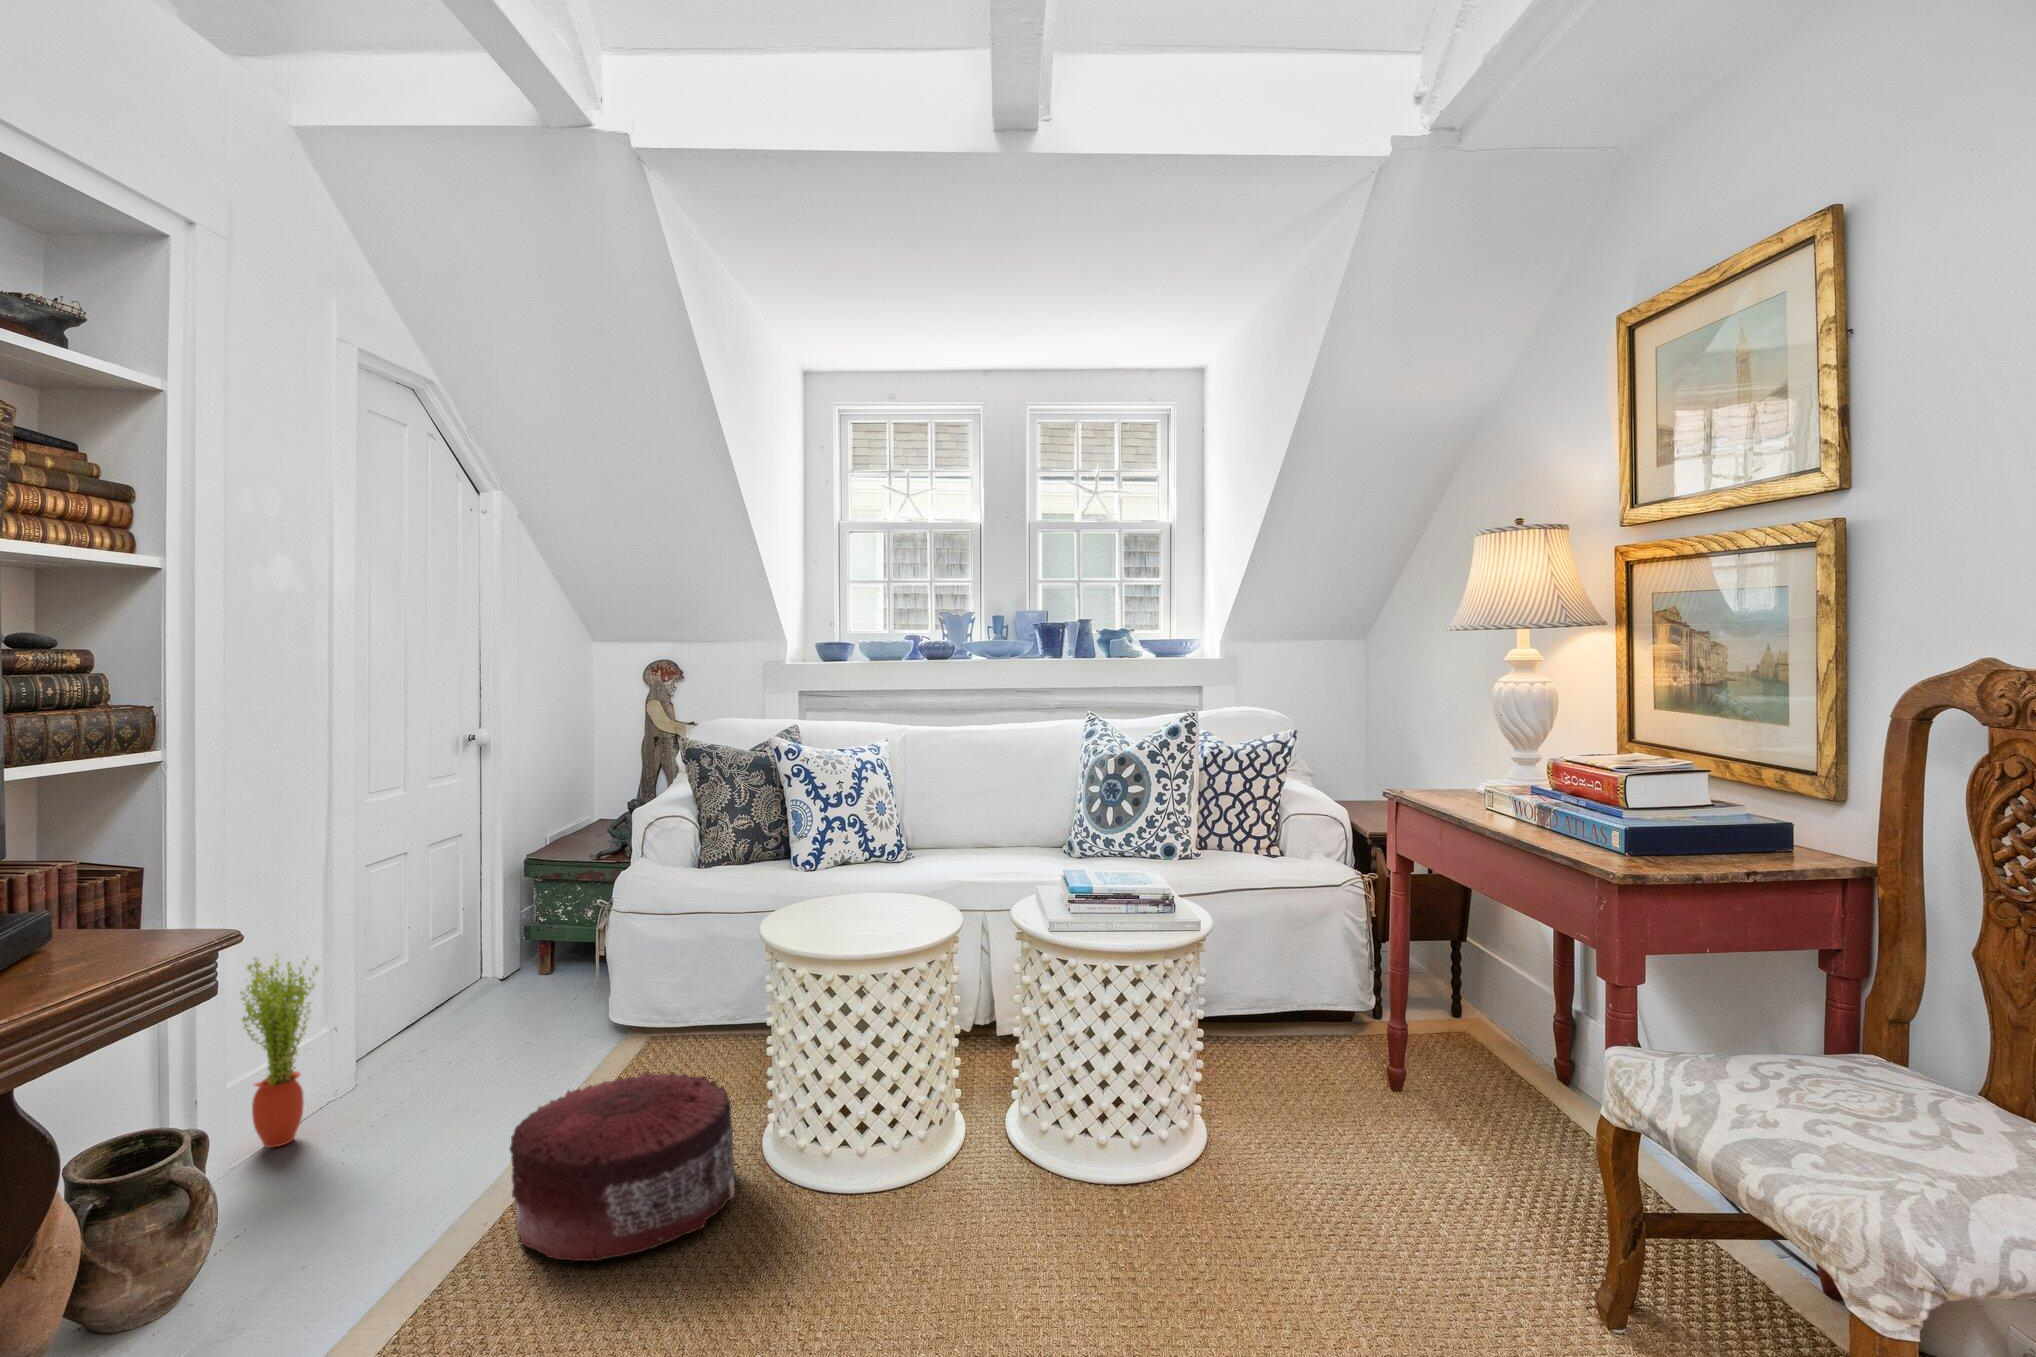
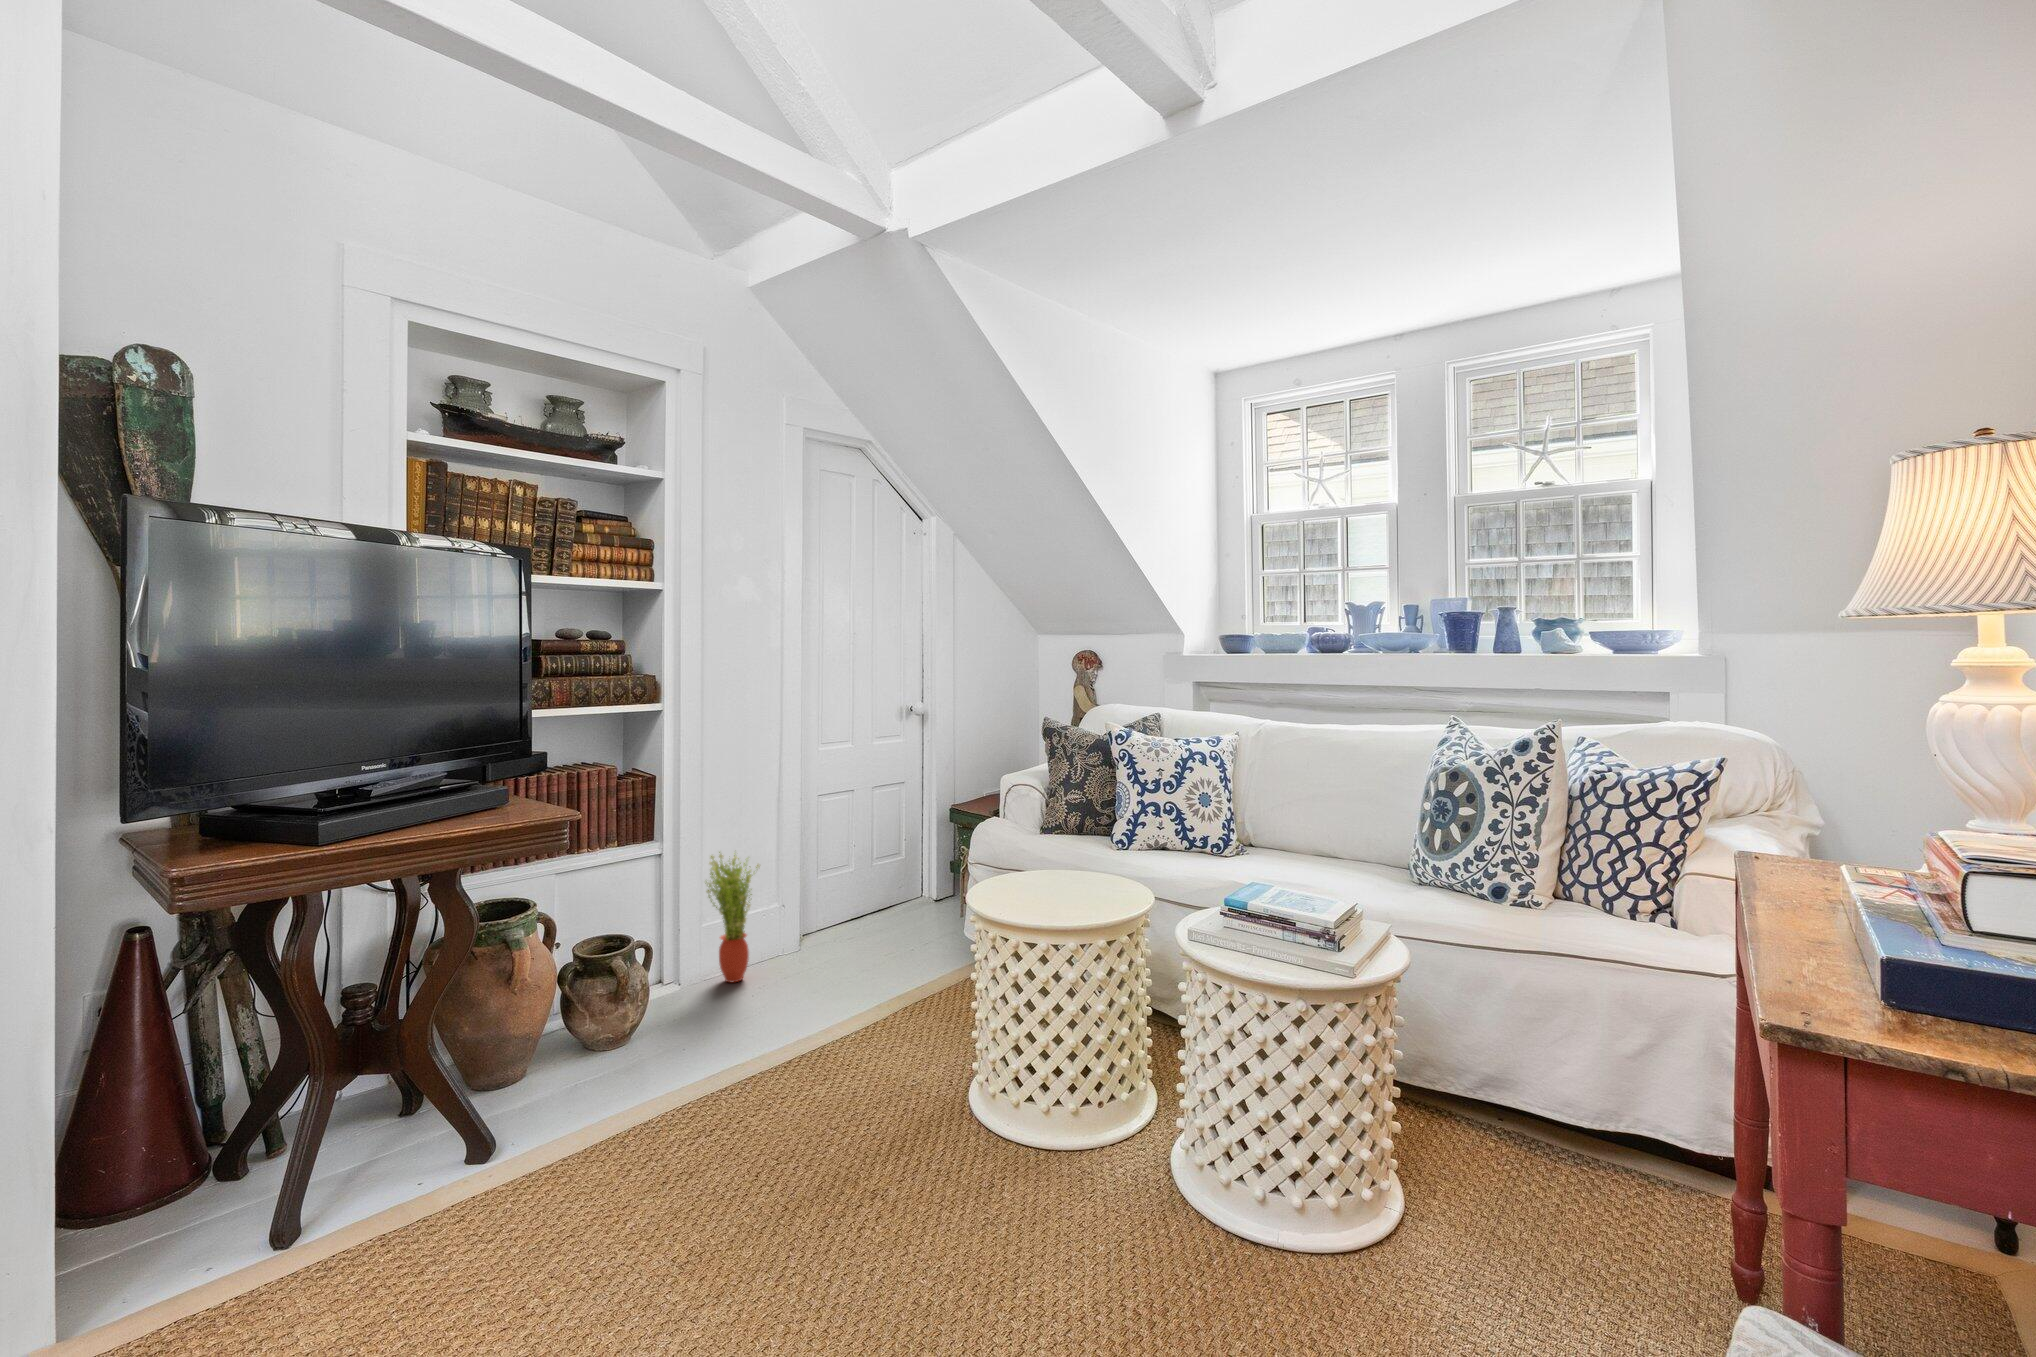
pouf: present [510,1071,736,1261] -> none [743,990,923,1130]

